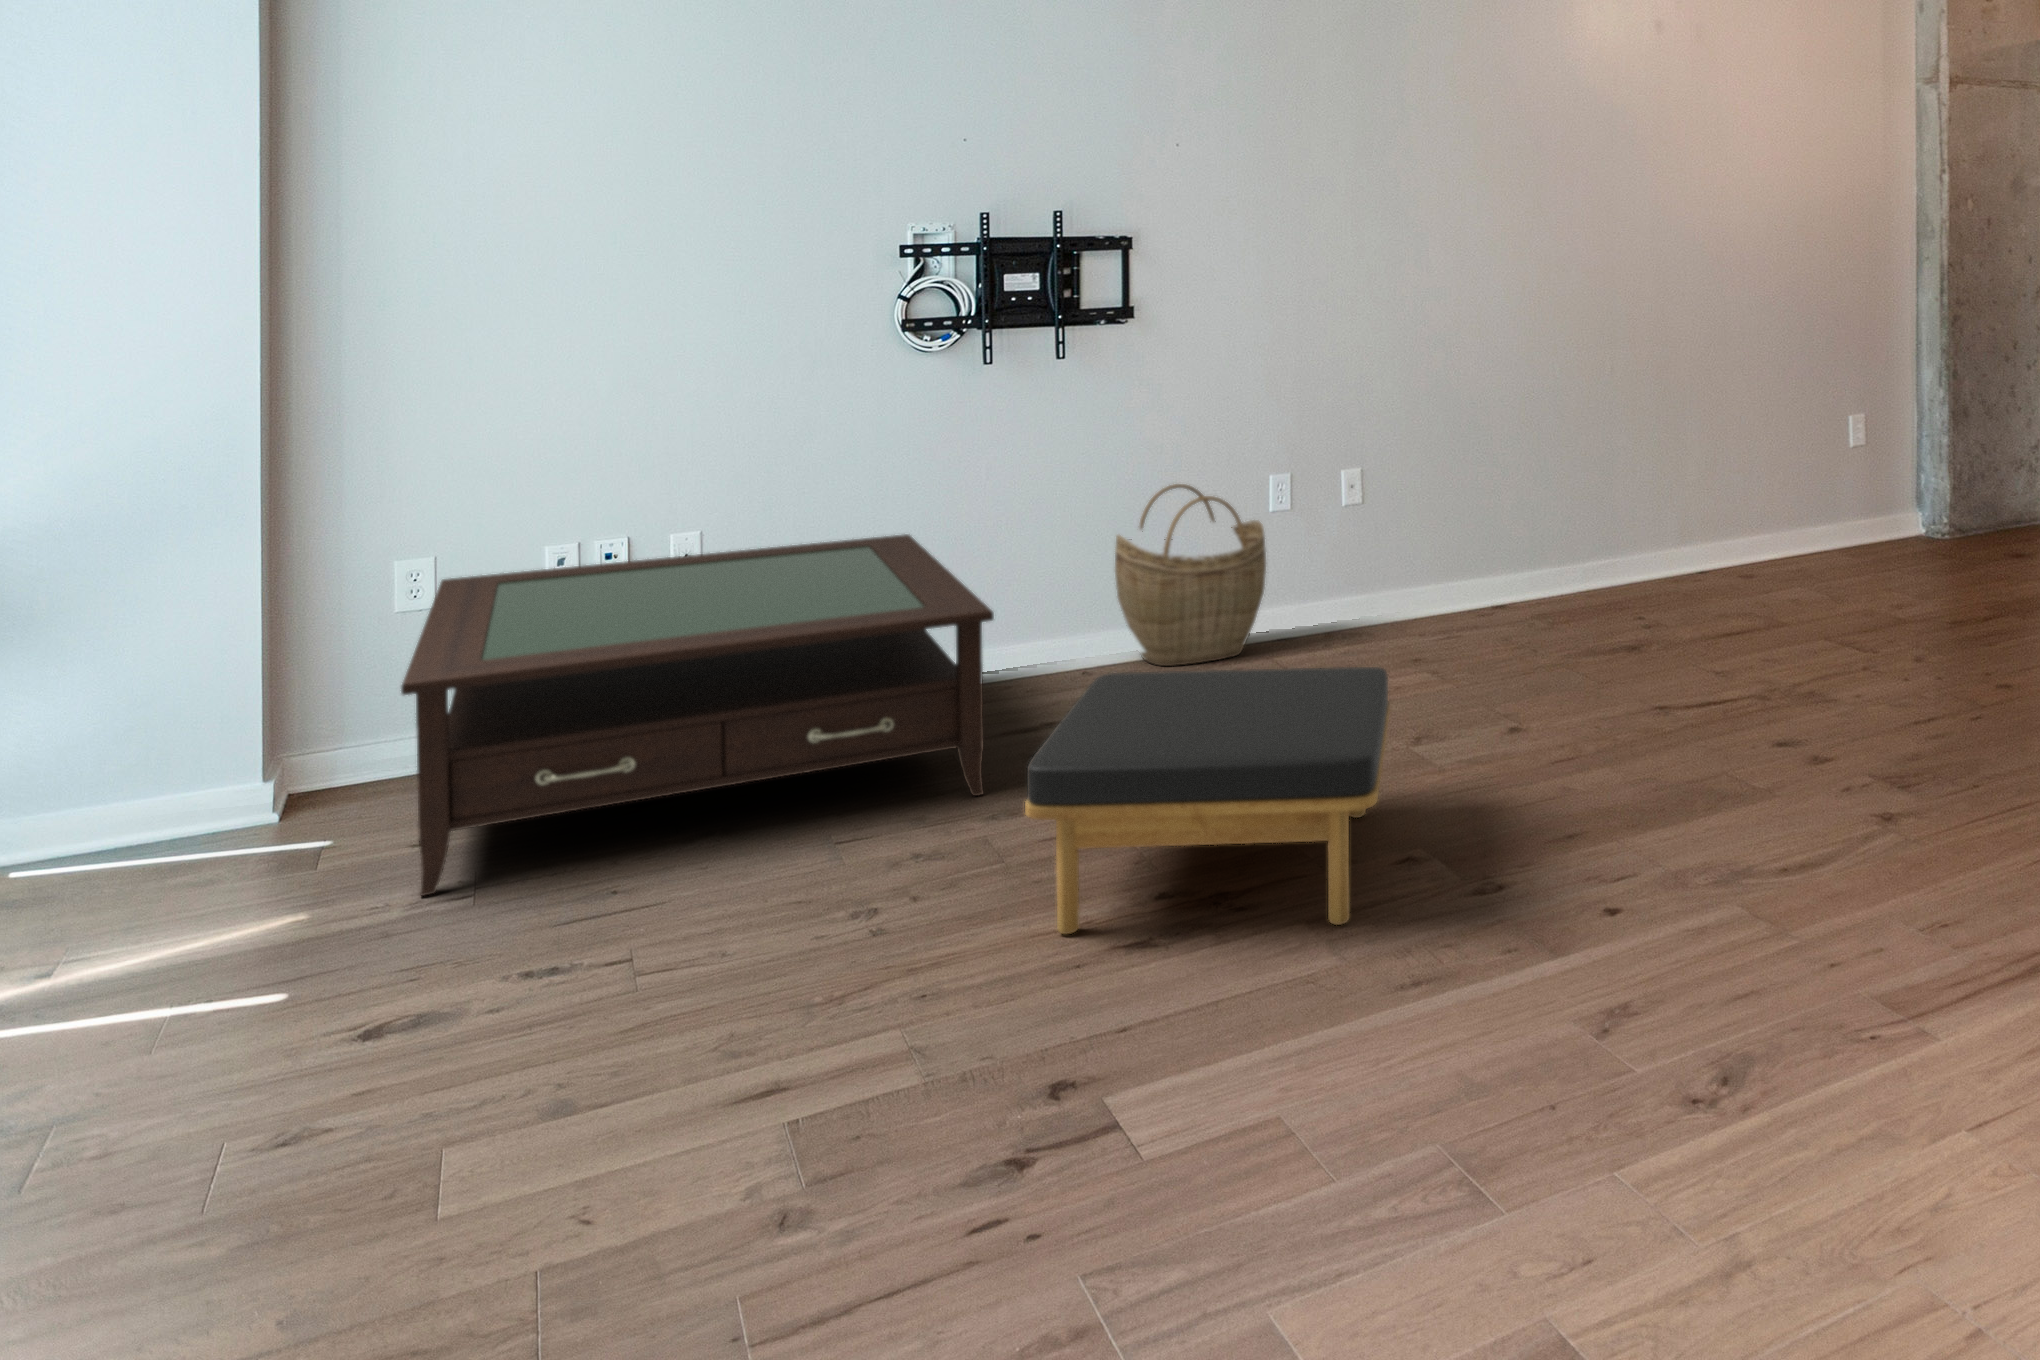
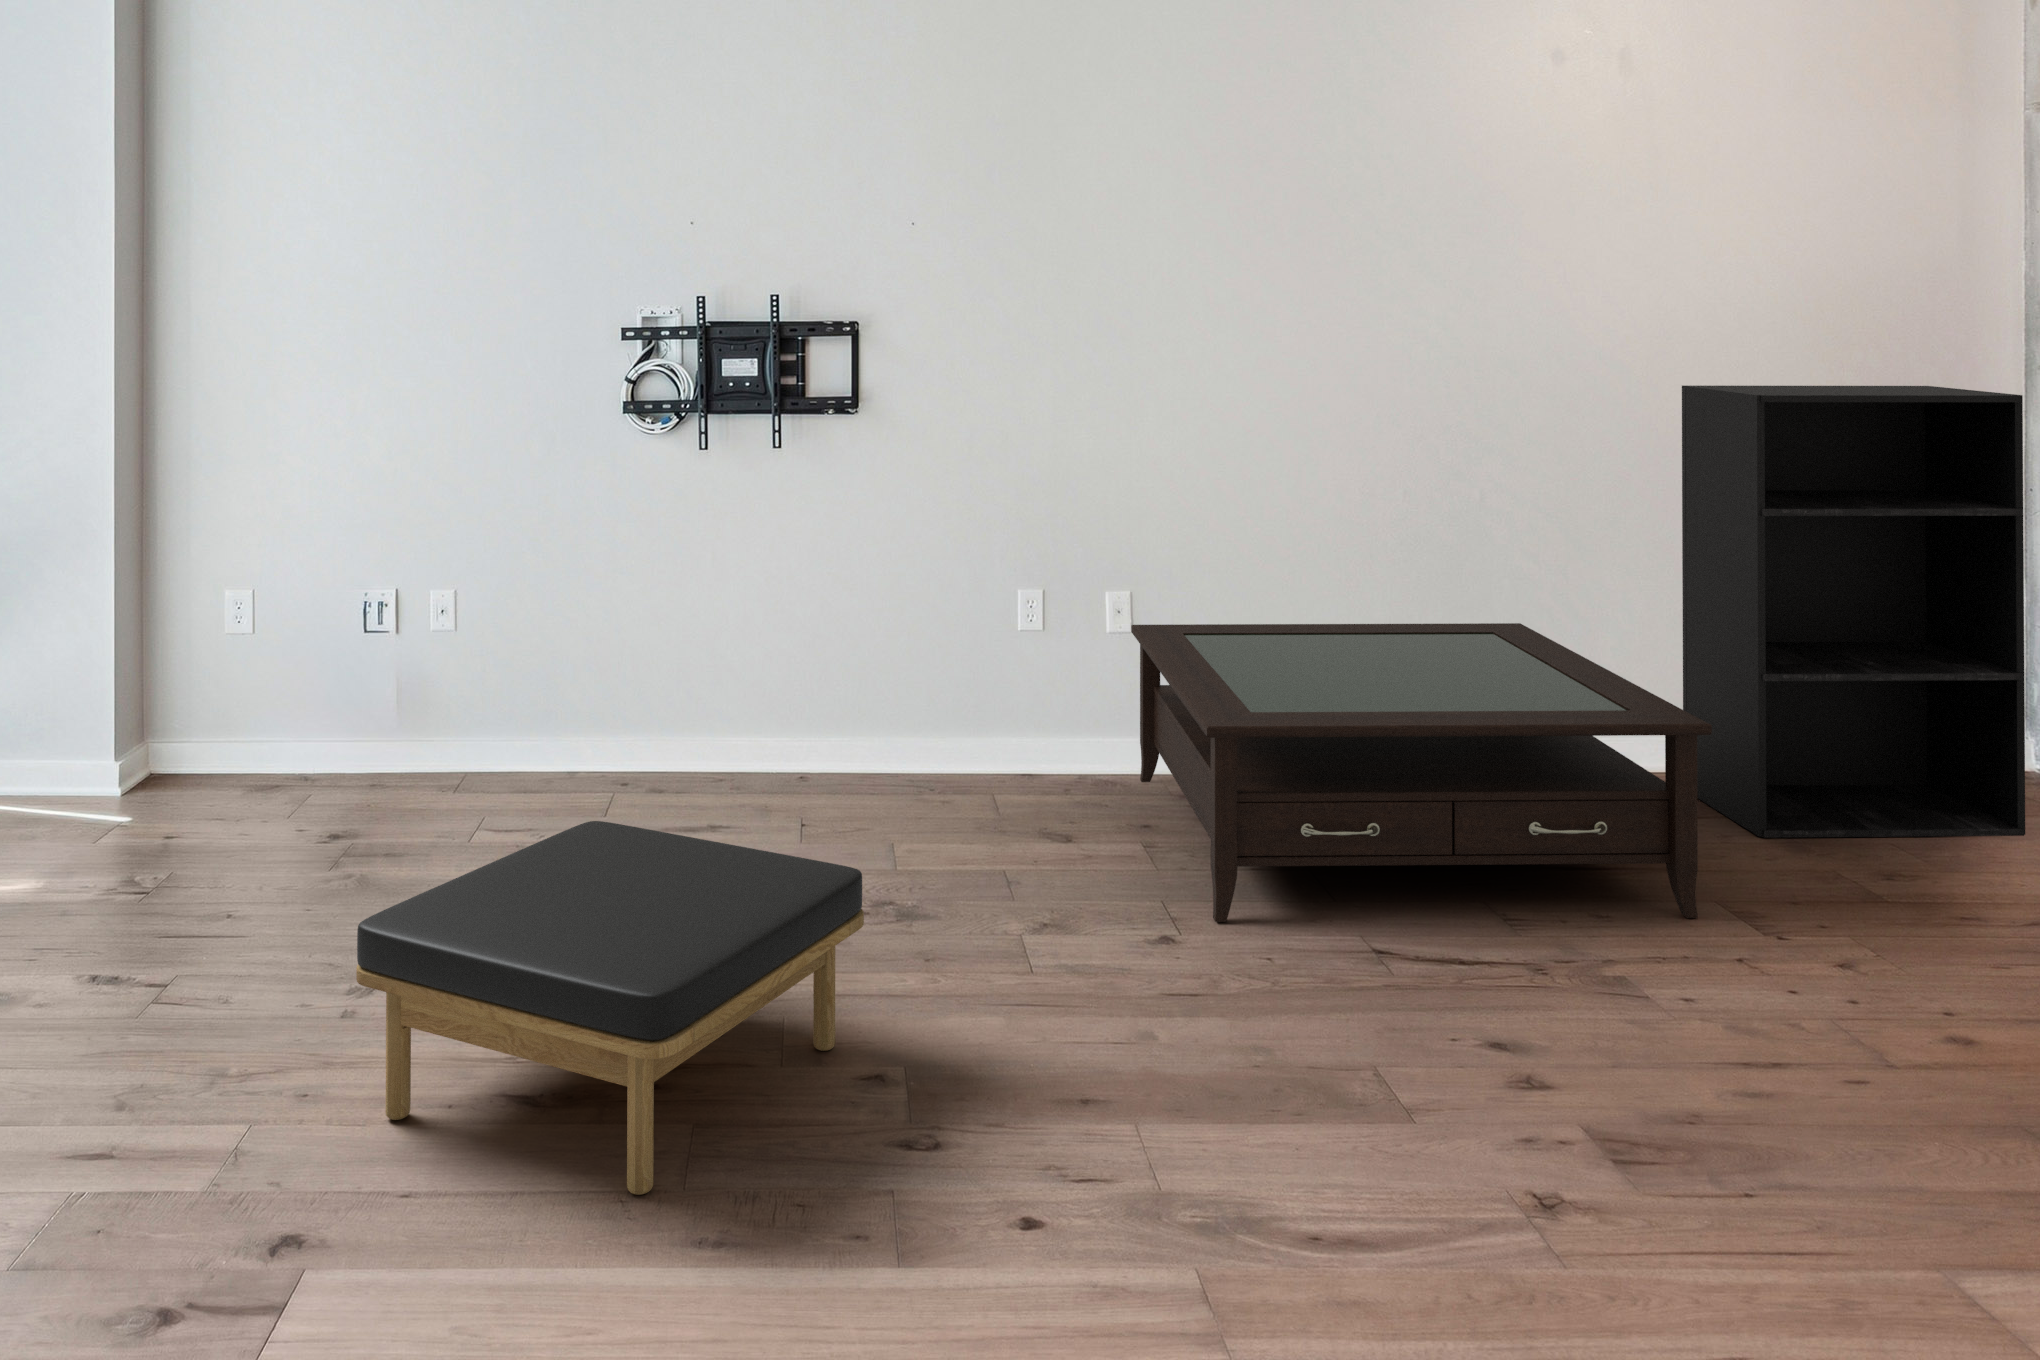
bookshelf: none [1740,273,1947,588] -> present [1682,386,2025,838]
woven basket: present [1115,484,1266,666] -> none [819,600,984,808]
coffee table: present [401,534,994,895] -> present [1131,623,1712,922]

